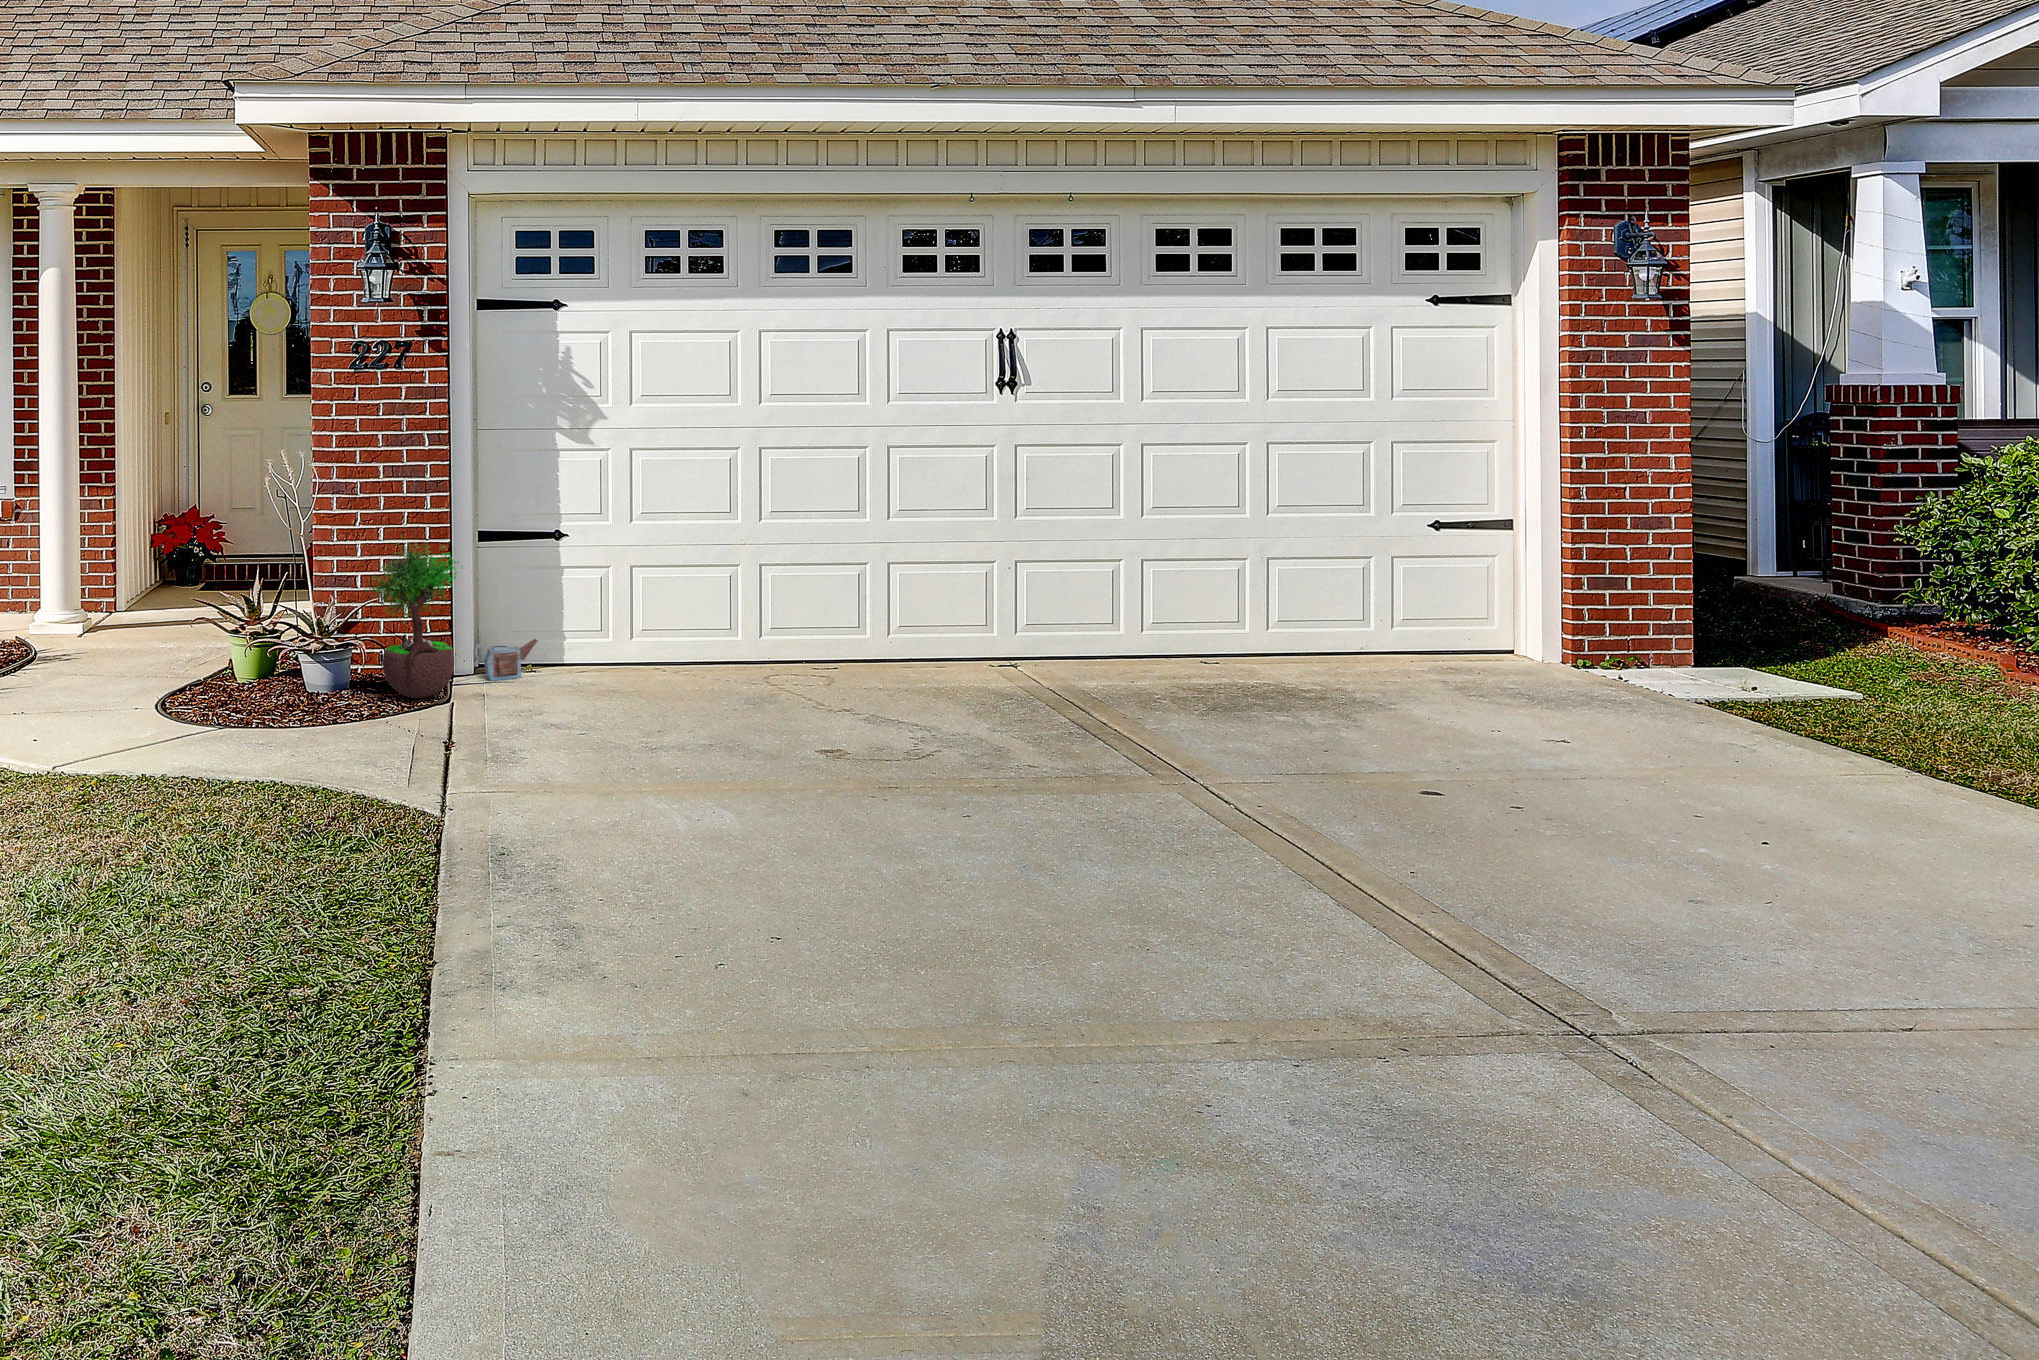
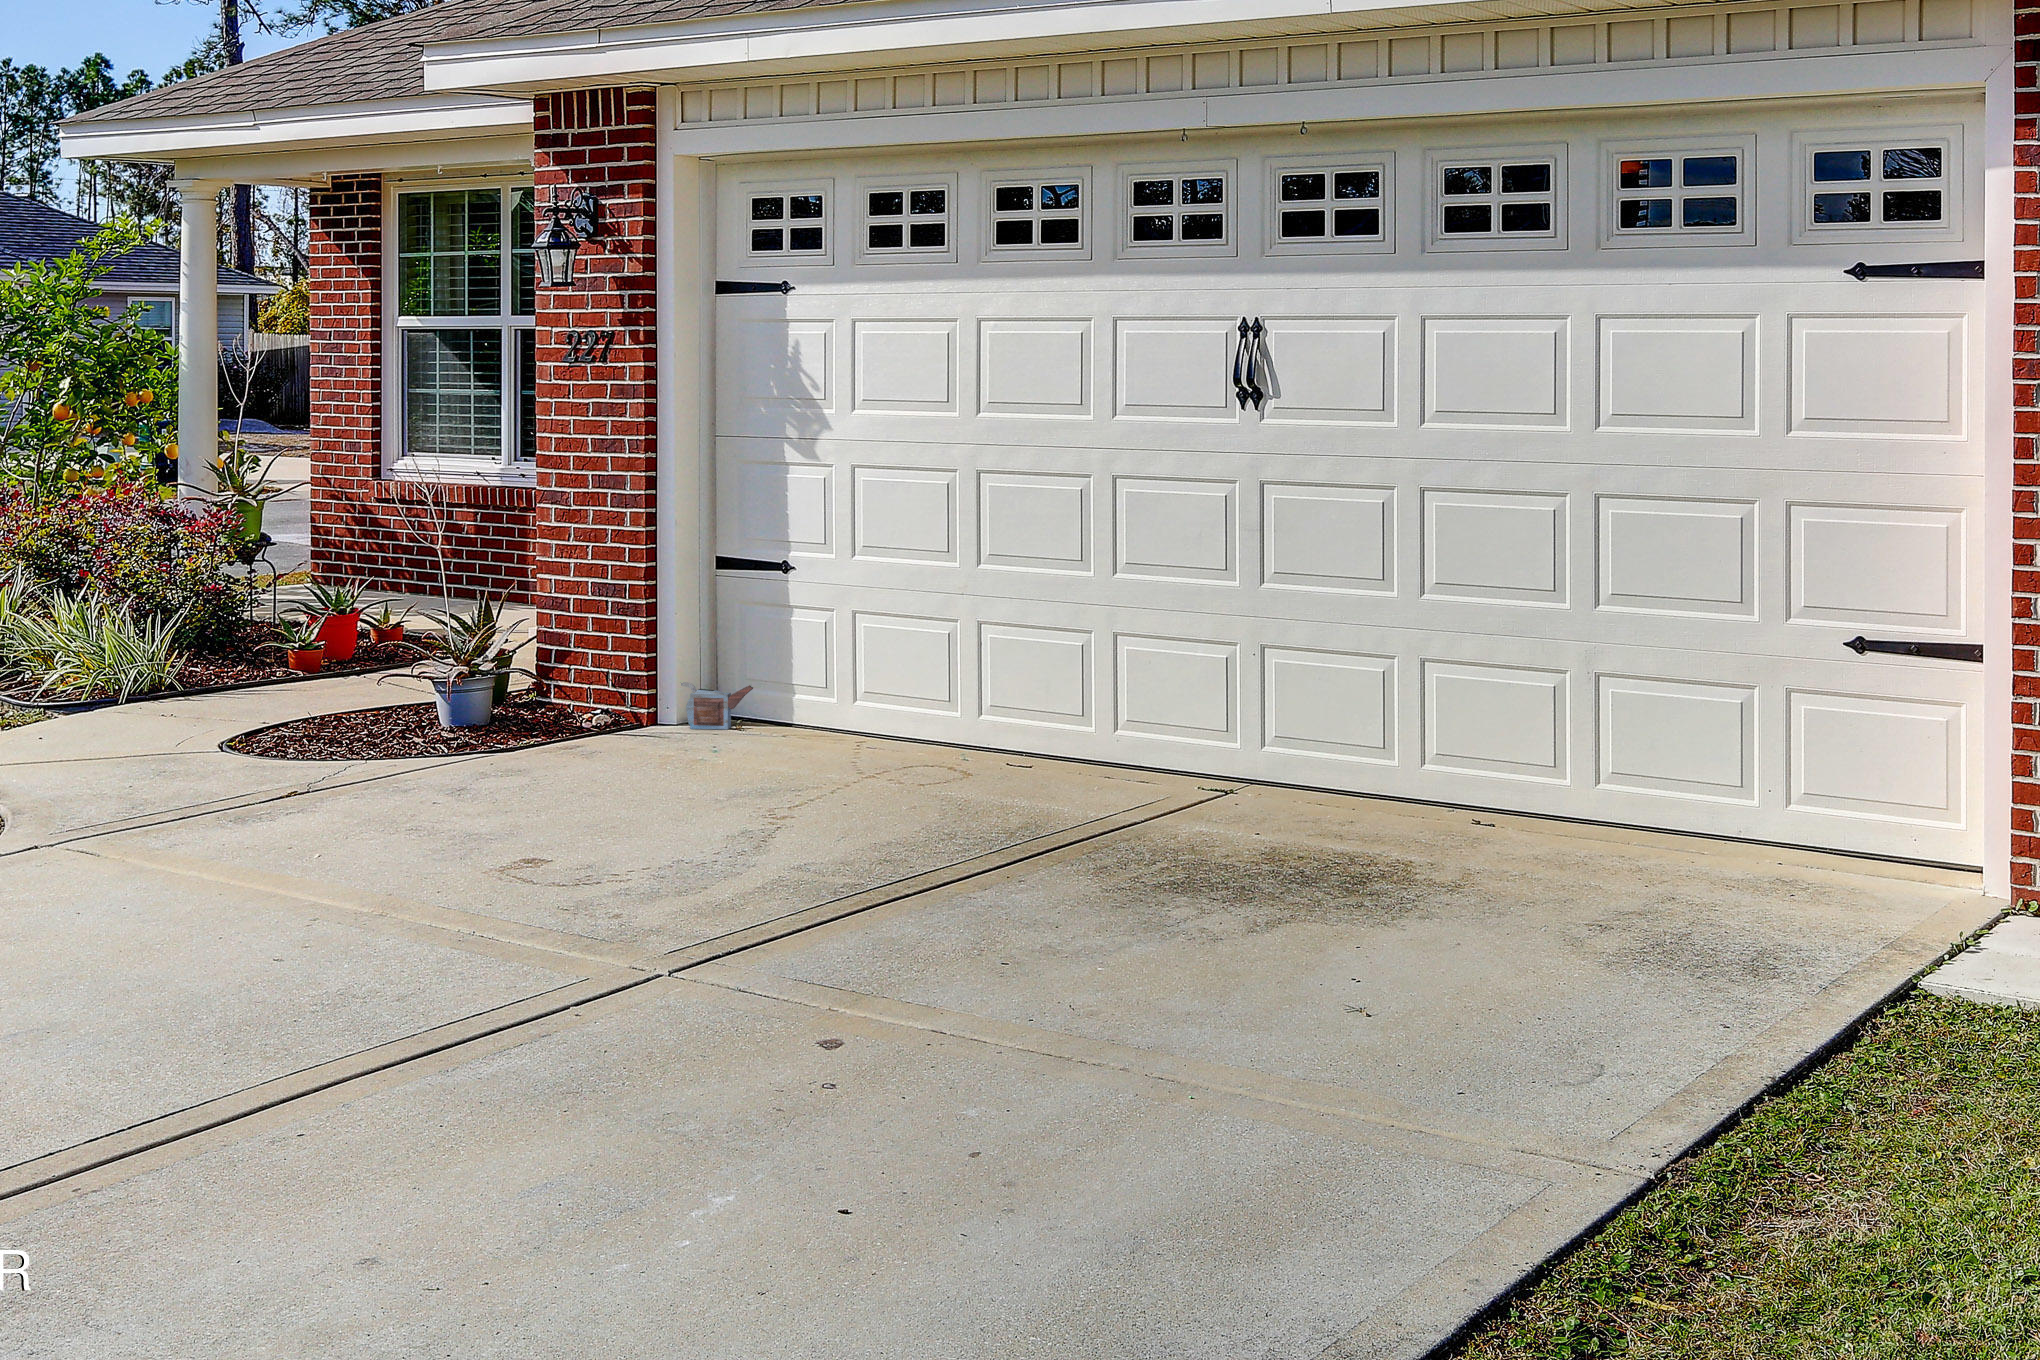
potted tree: present [364,534,463,698] -> none [488,545,619,736]

